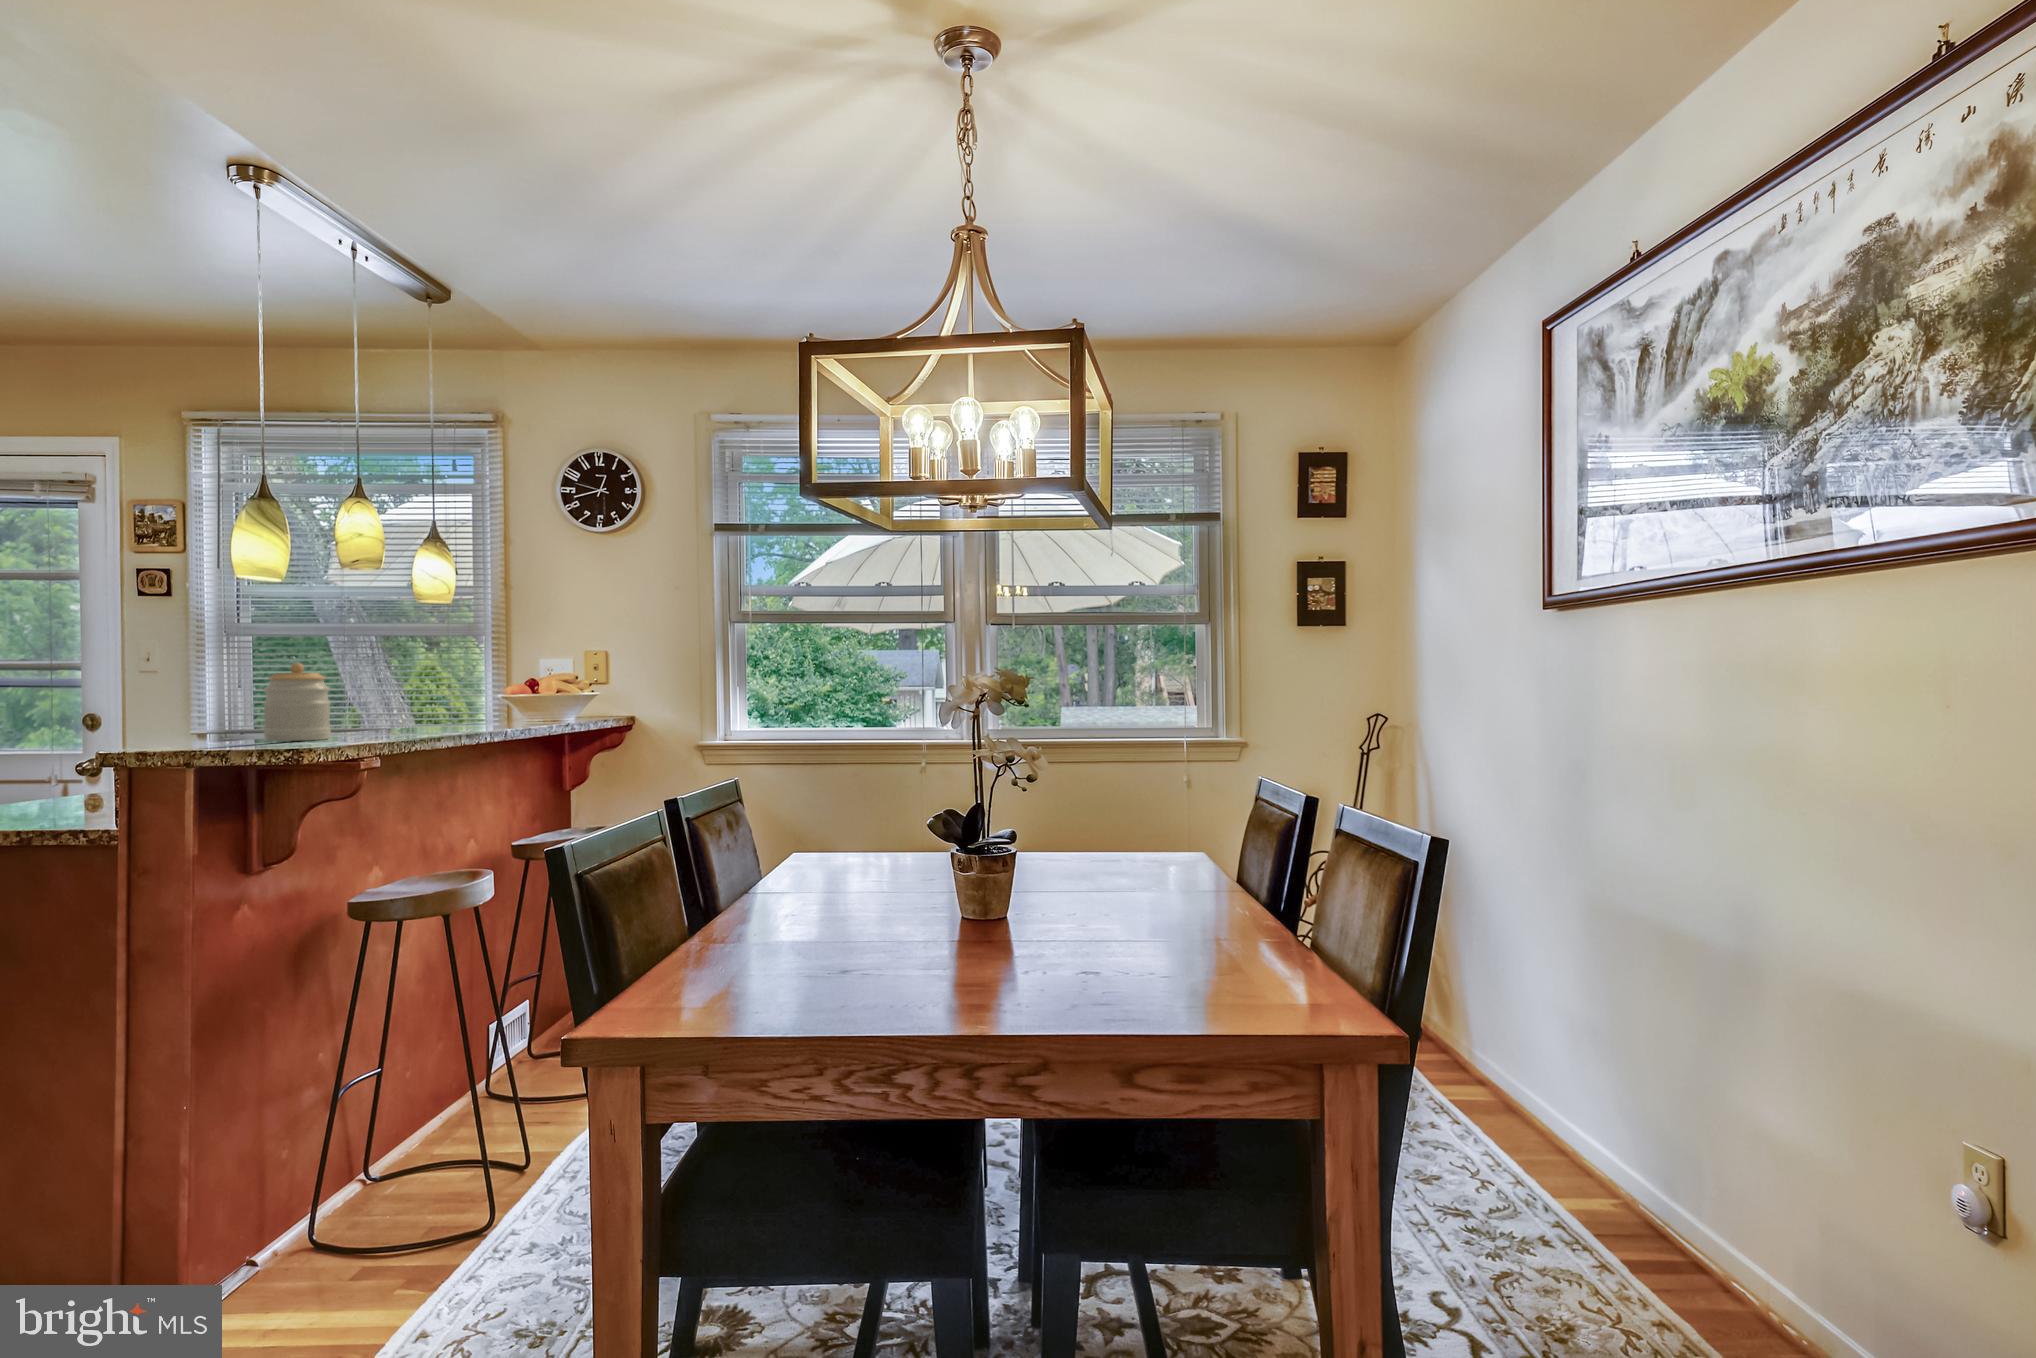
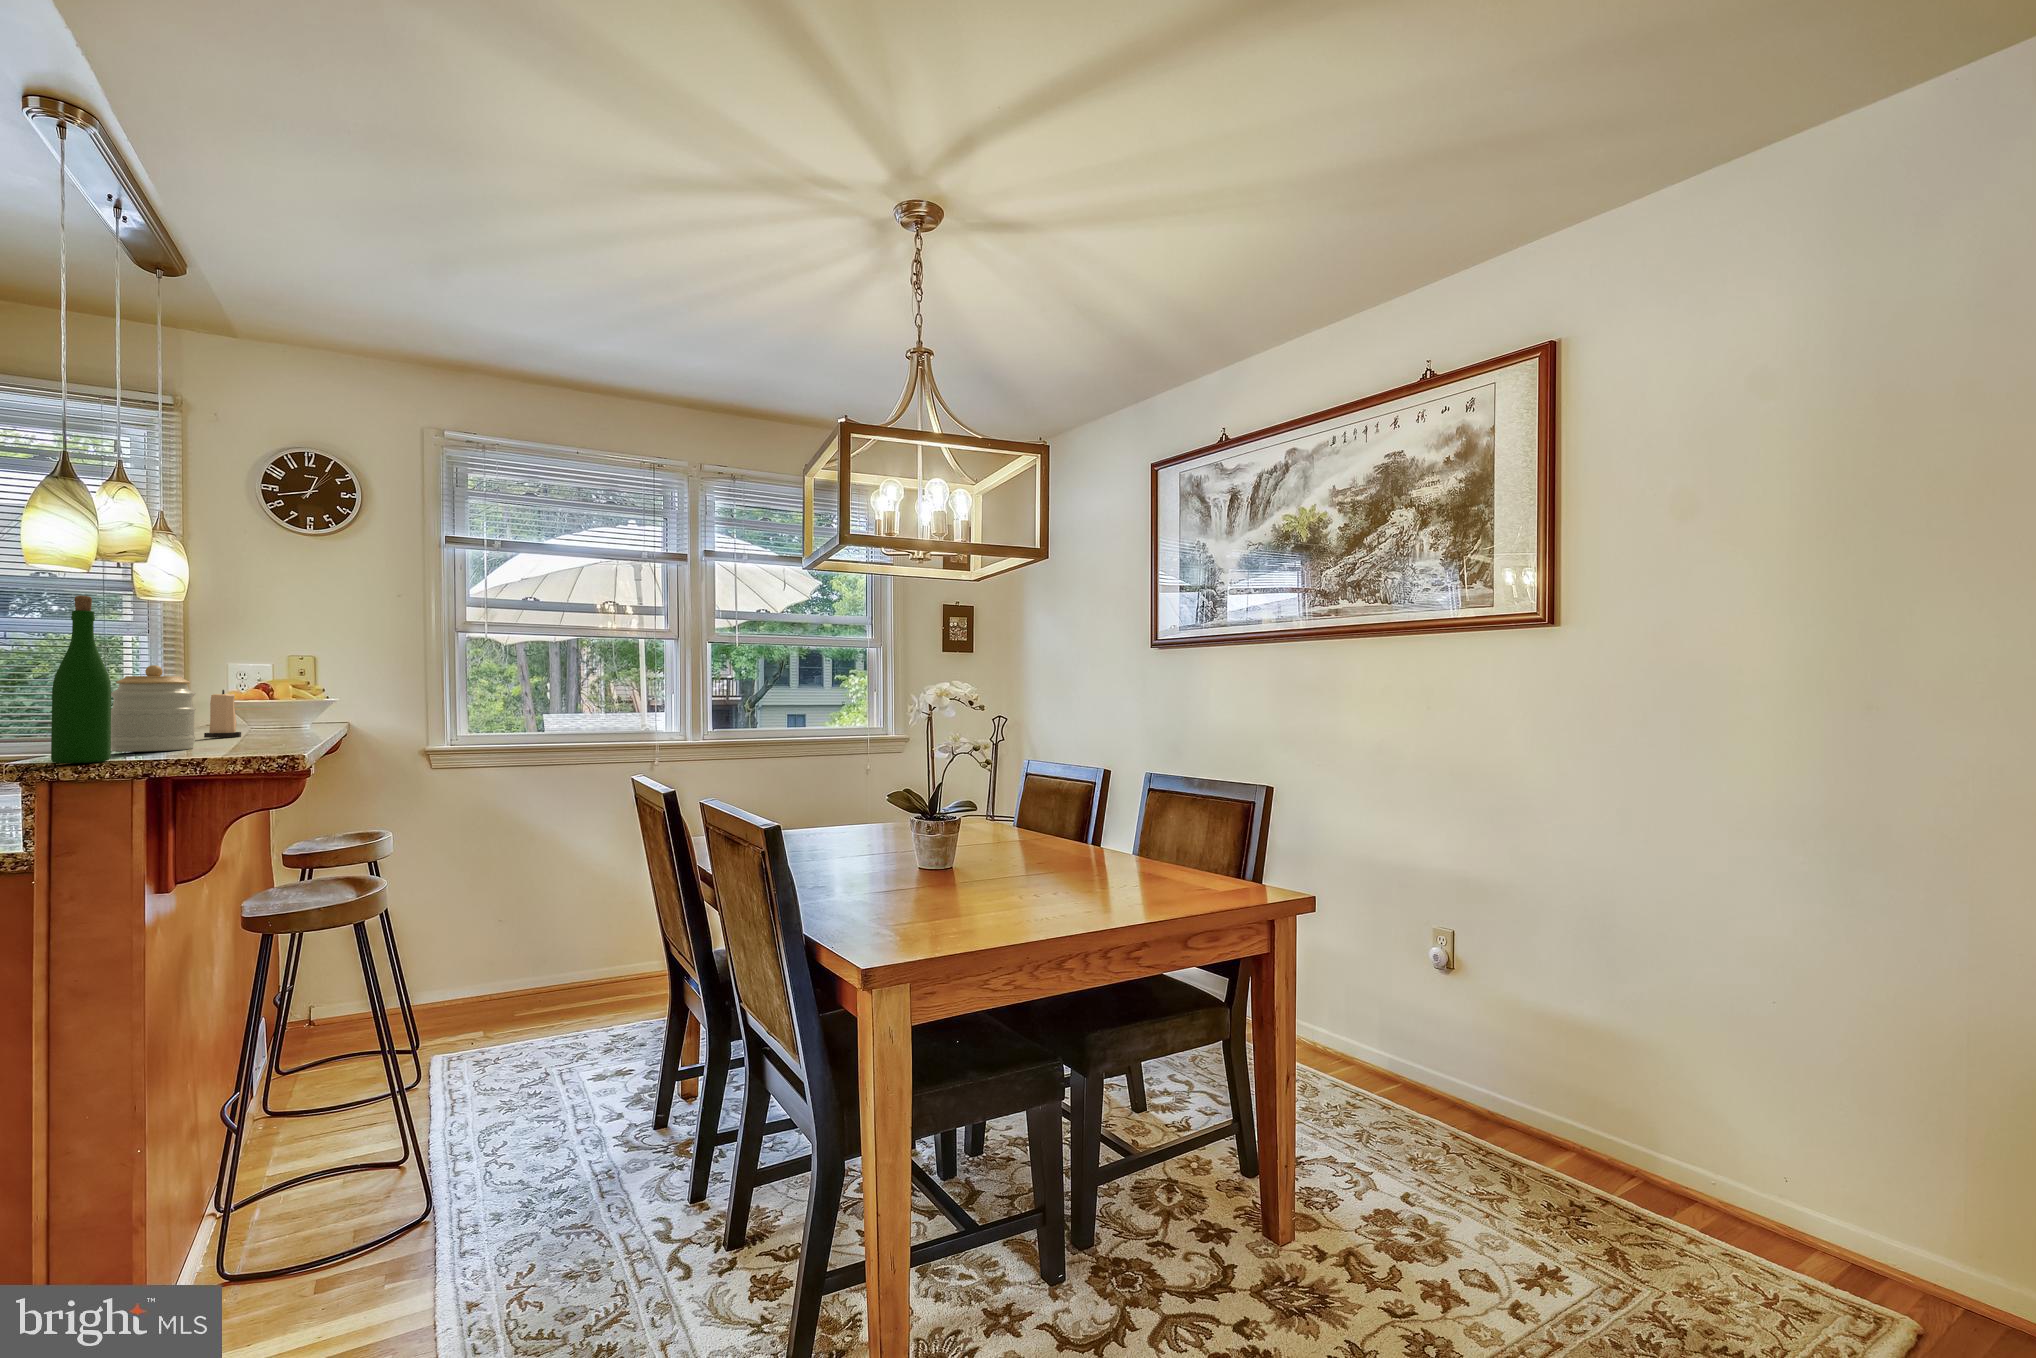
wine bottle: none [170,602,215,750] -> present [51,596,111,764]
candle: none [408,684,438,729] -> present [204,690,241,738]

